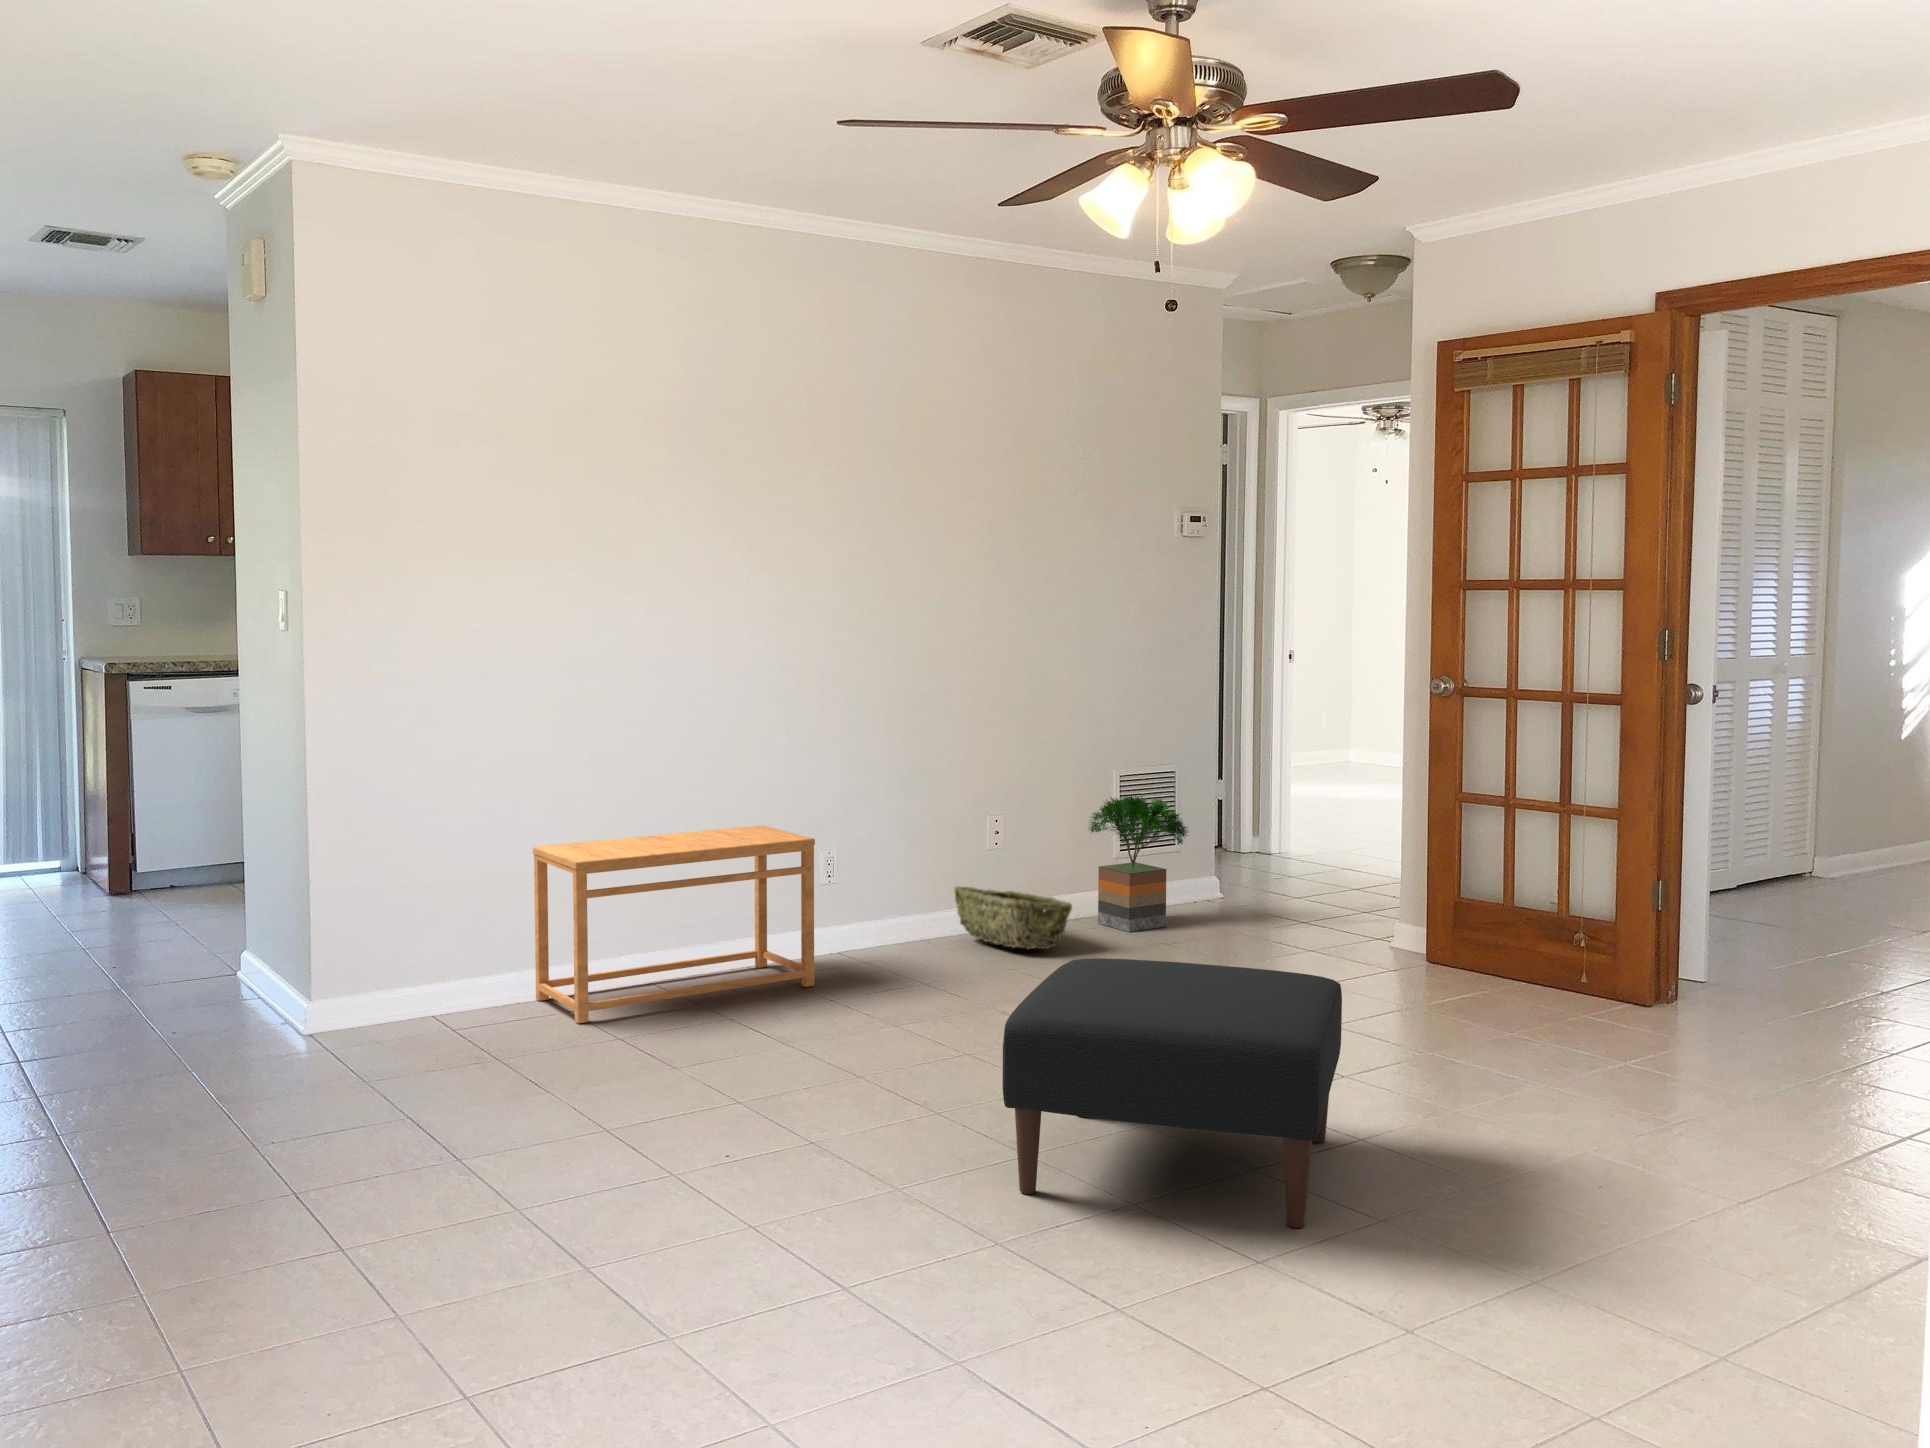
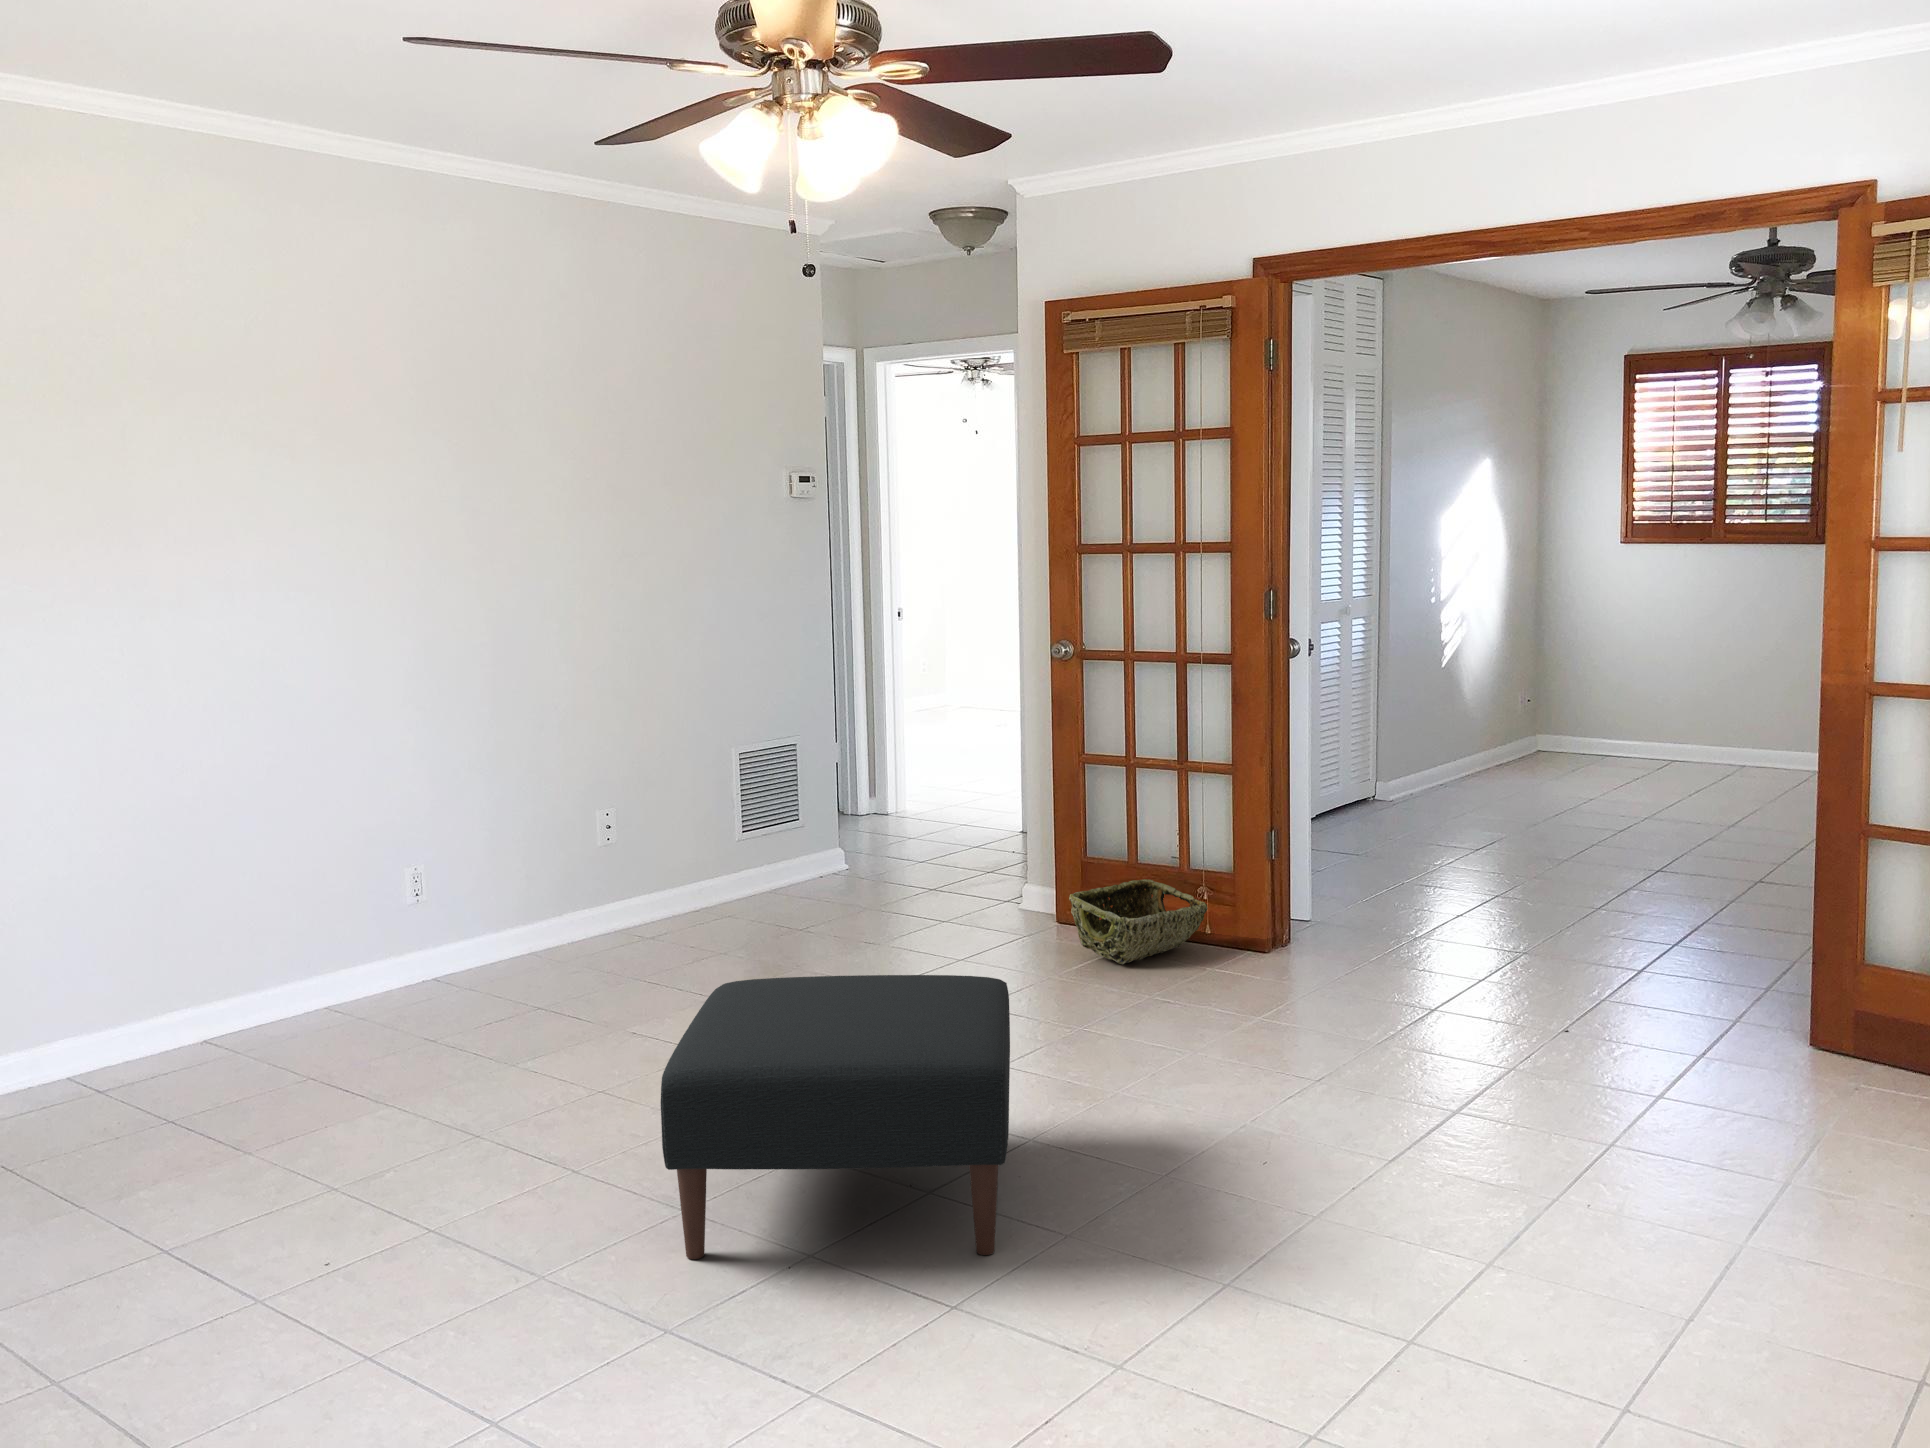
potted tree: present [1089,796,1188,932] -> none [705,773,816,918]
side table: present [533,825,815,1024] -> none [39,844,412,1108]
woven basket: present [954,887,1072,949] -> present [1069,879,1208,964]

